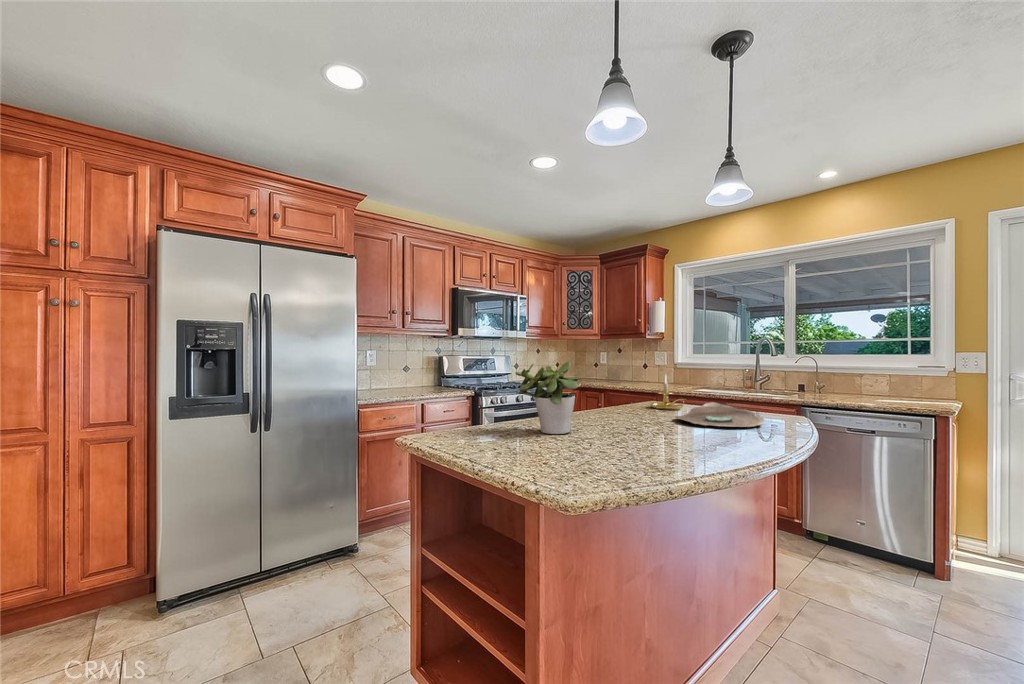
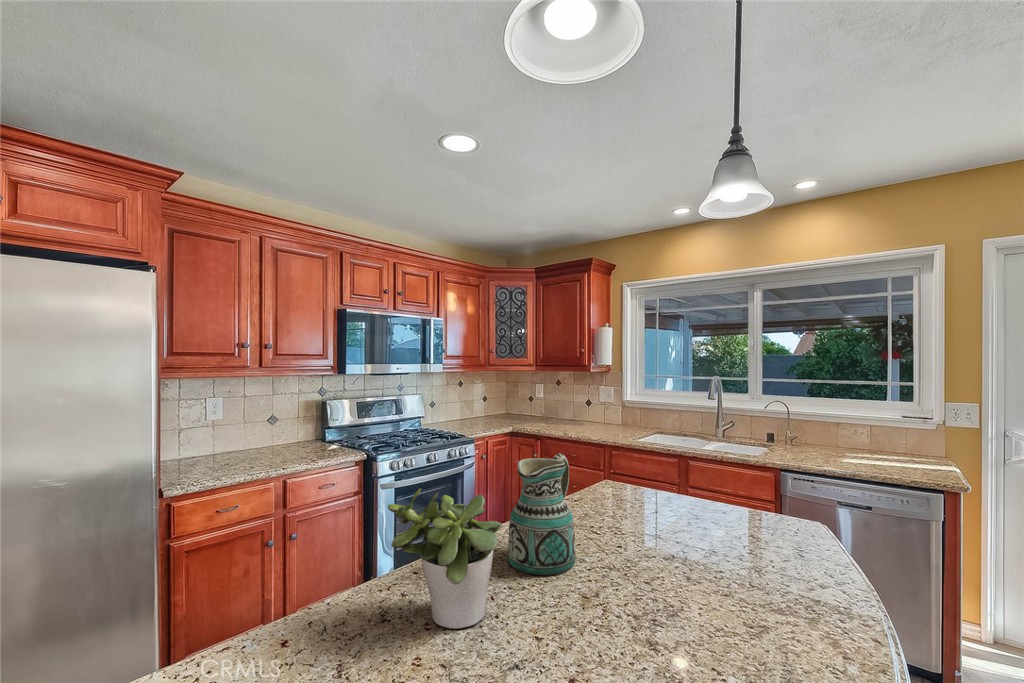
ceramic pitcher: none [582,360,625,425] -> present [508,454,575,575]
candle holder: present [650,375,686,410] -> none [604,452,657,506]
decorative bowl: present [675,402,765,427] -> none [647,502,780,573]

